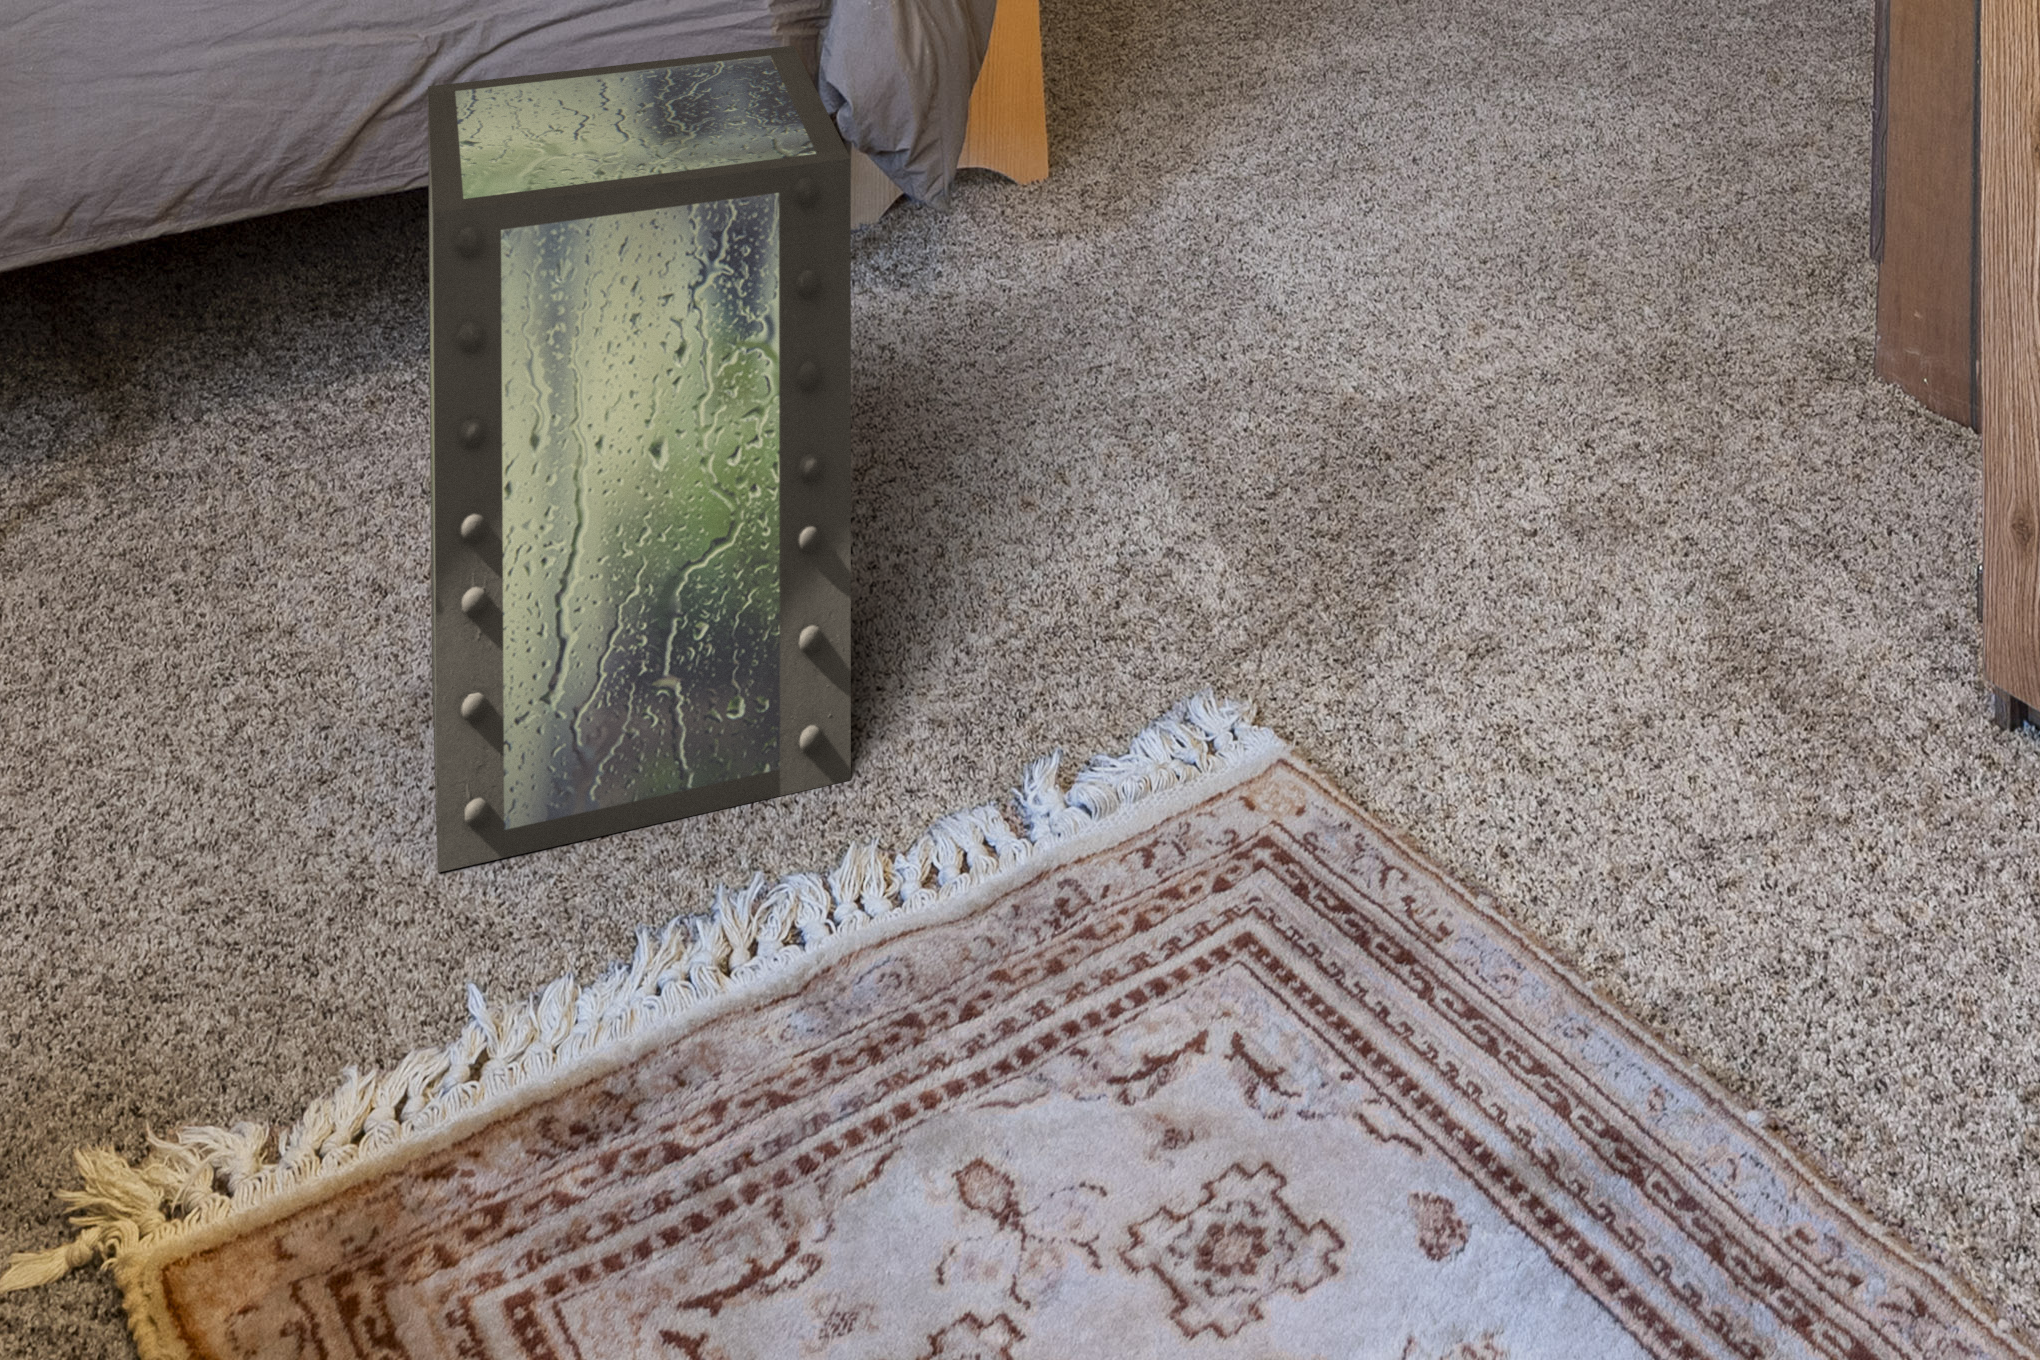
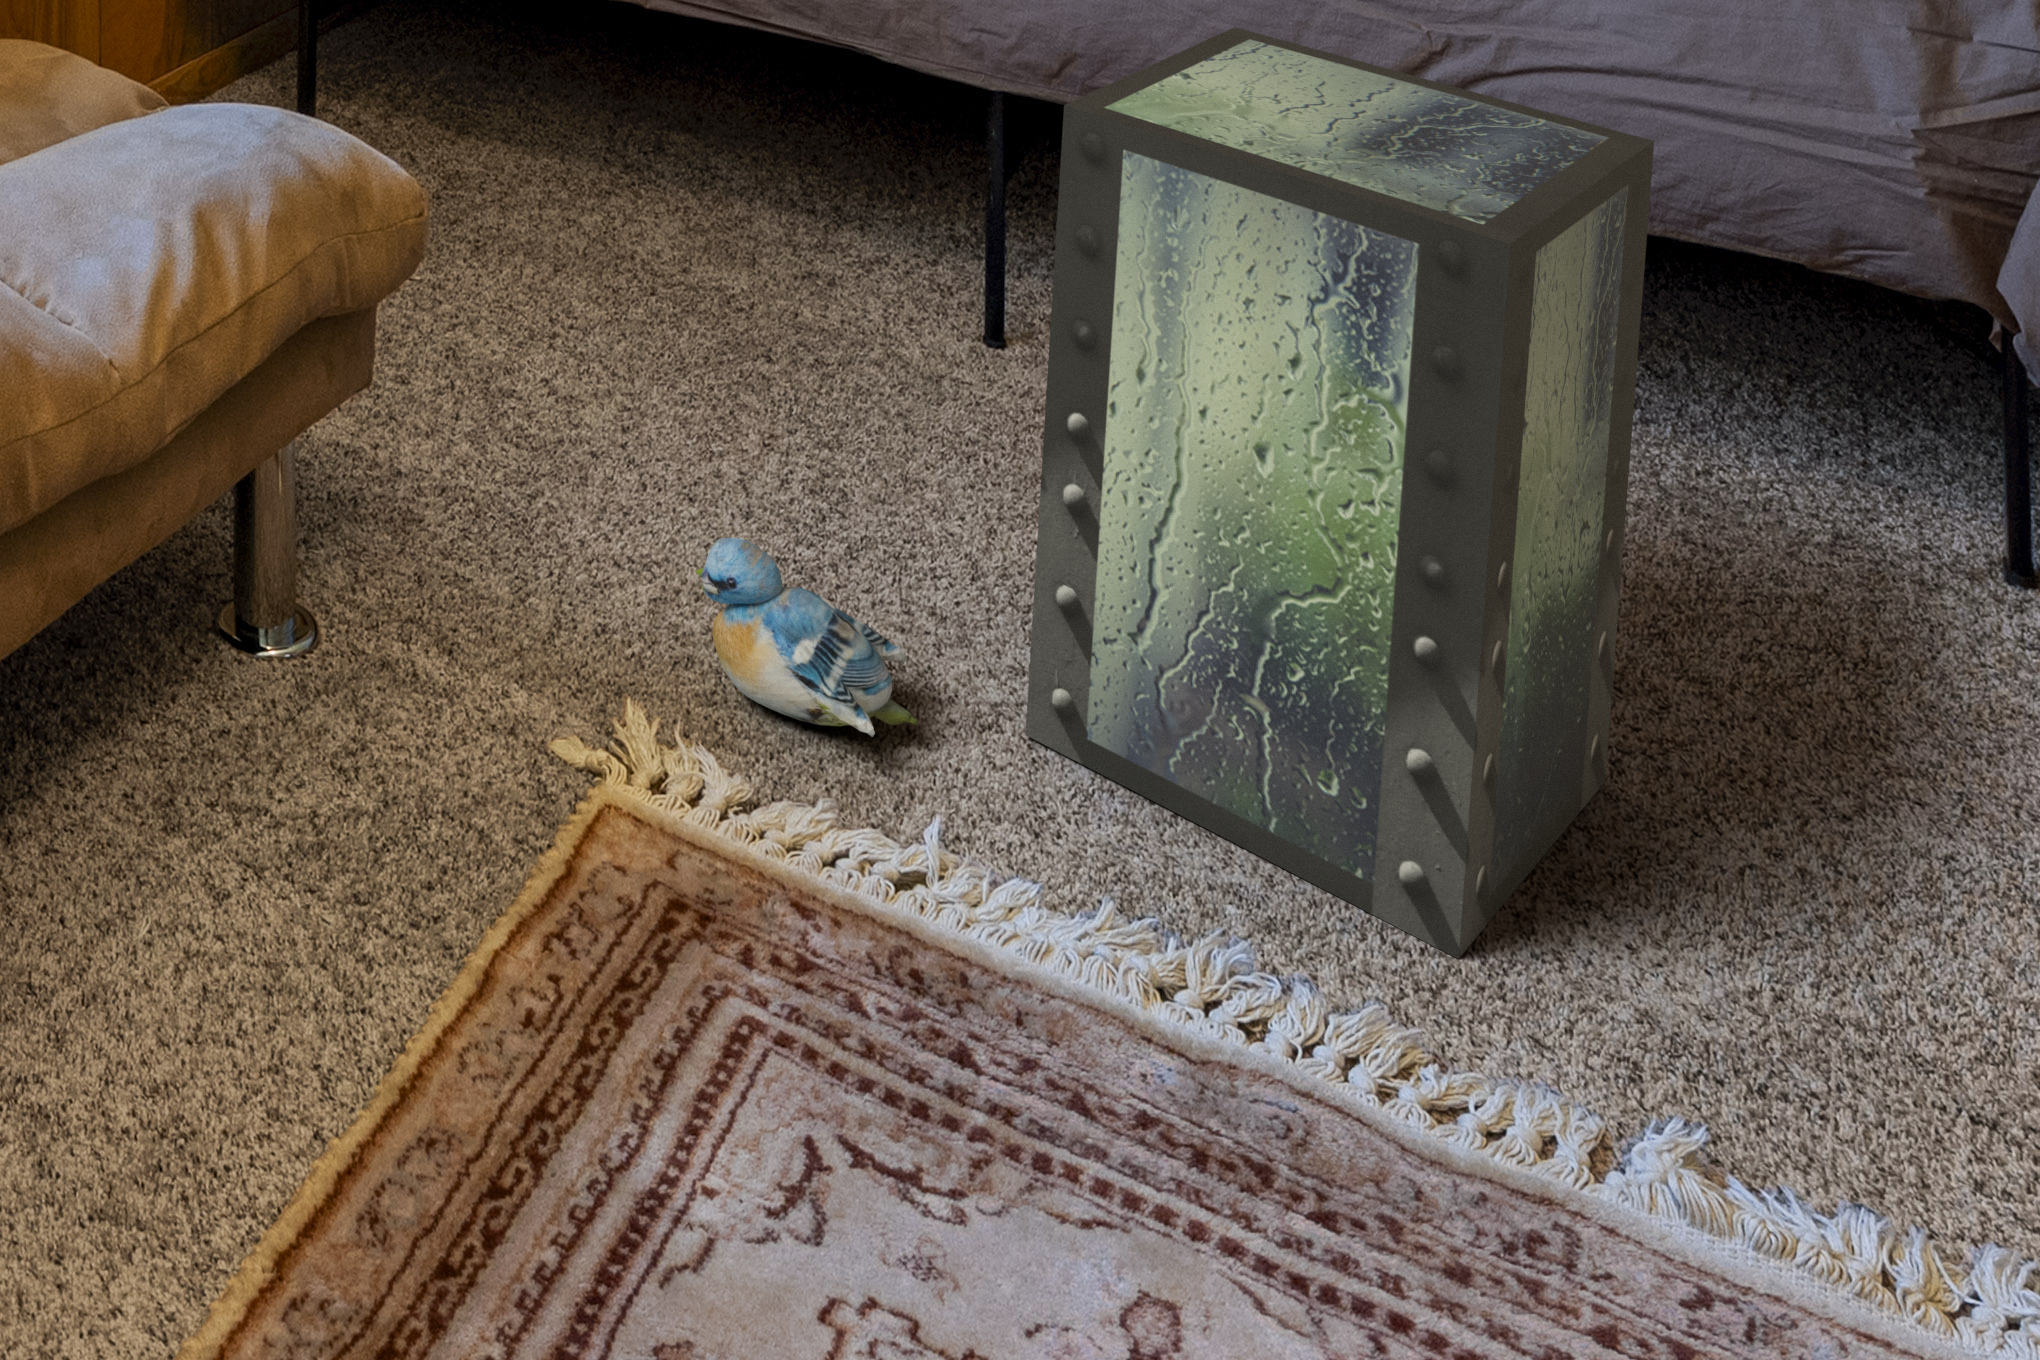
plush toy: none [103,870,373,1044] -> present [696,538,918,737]

